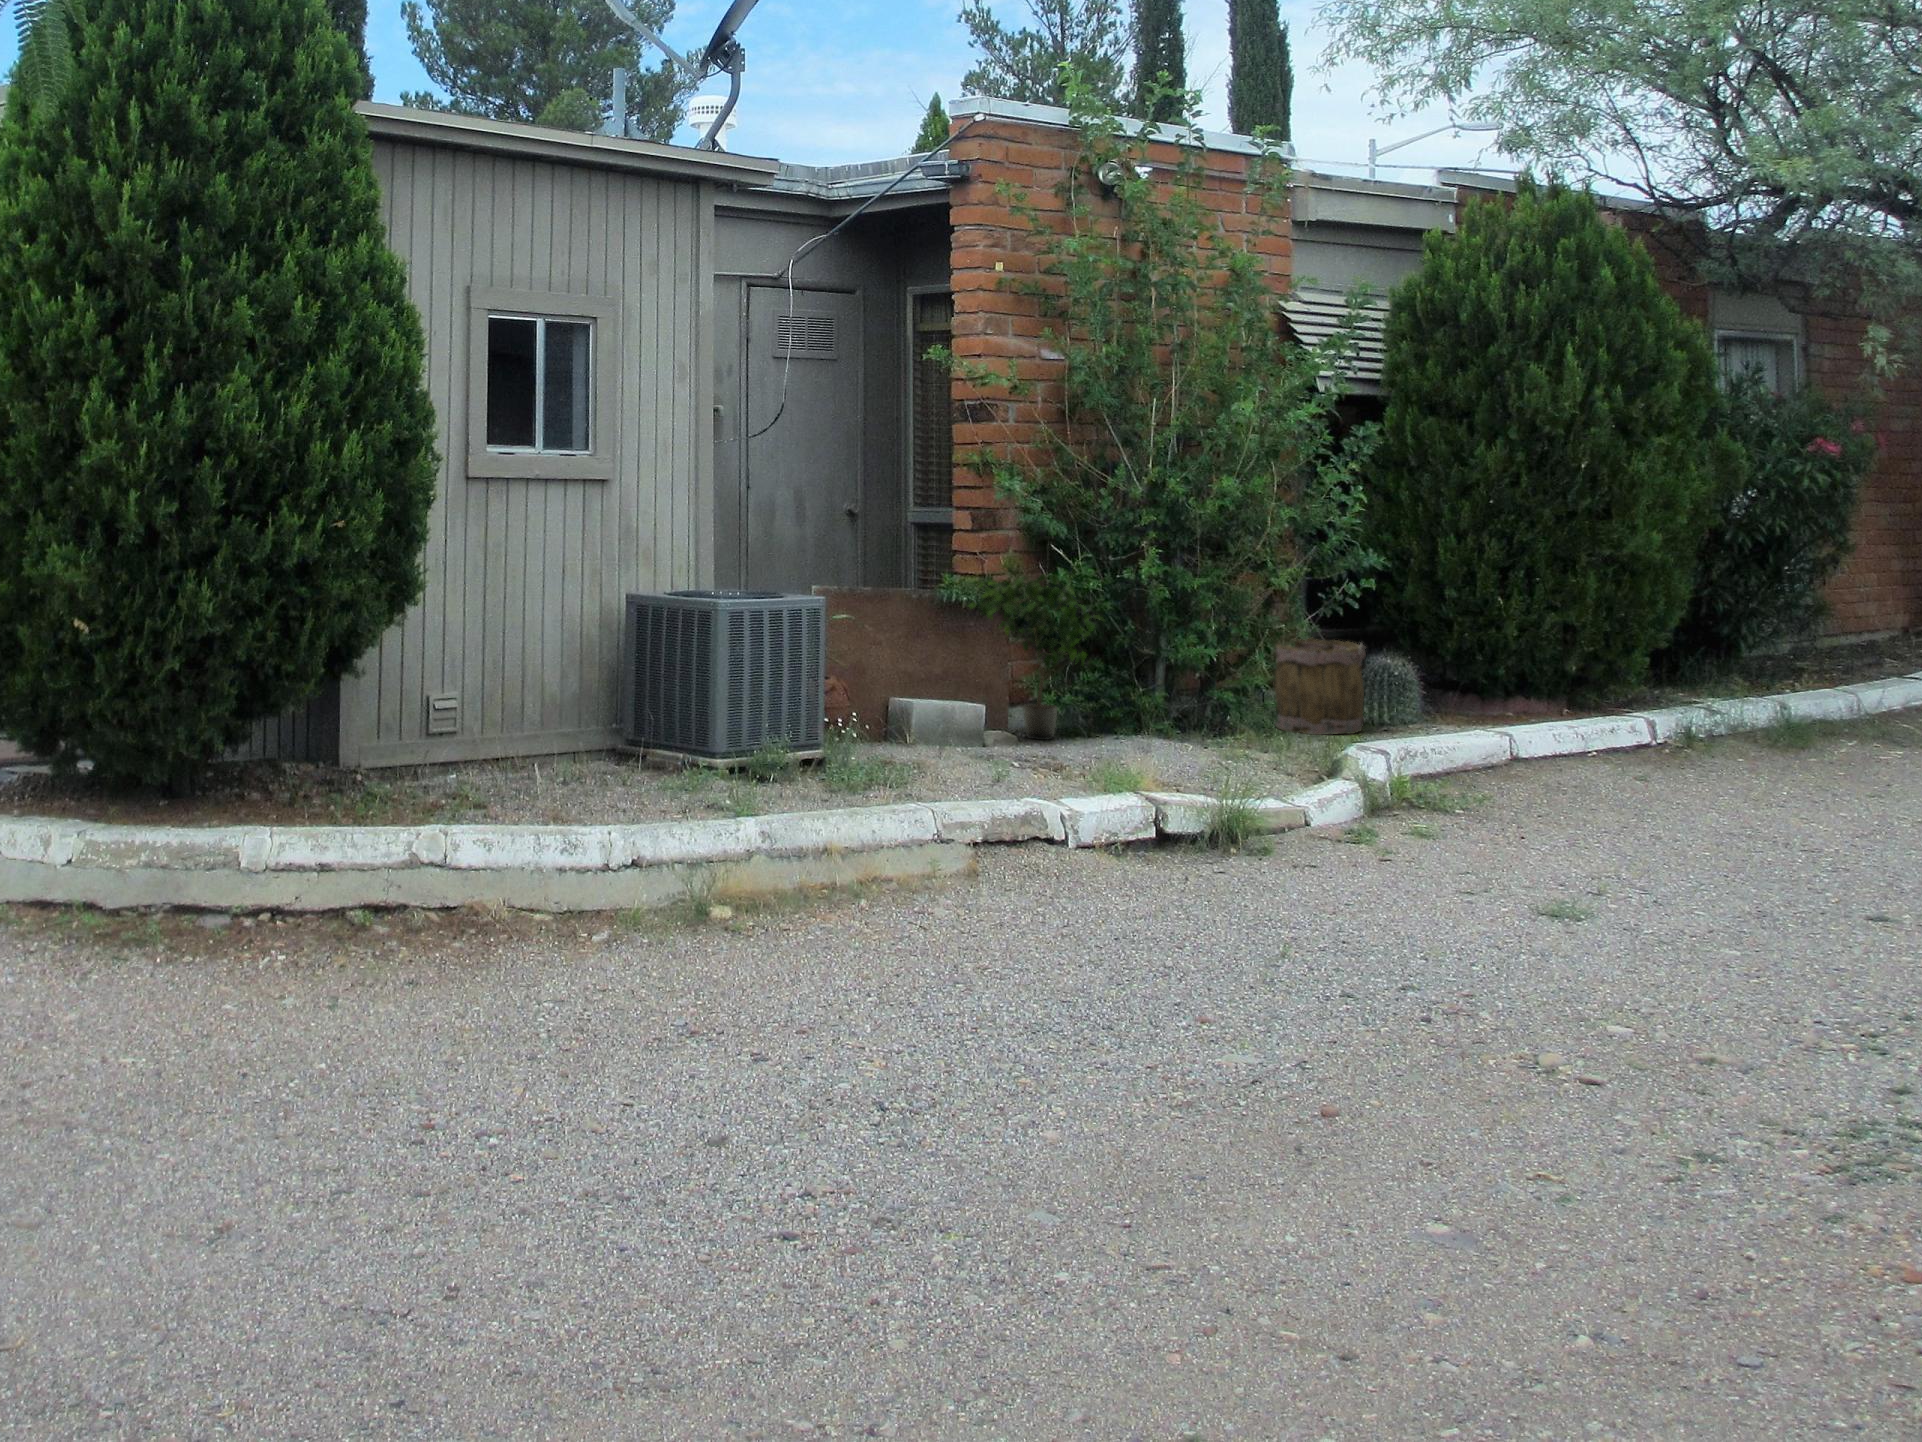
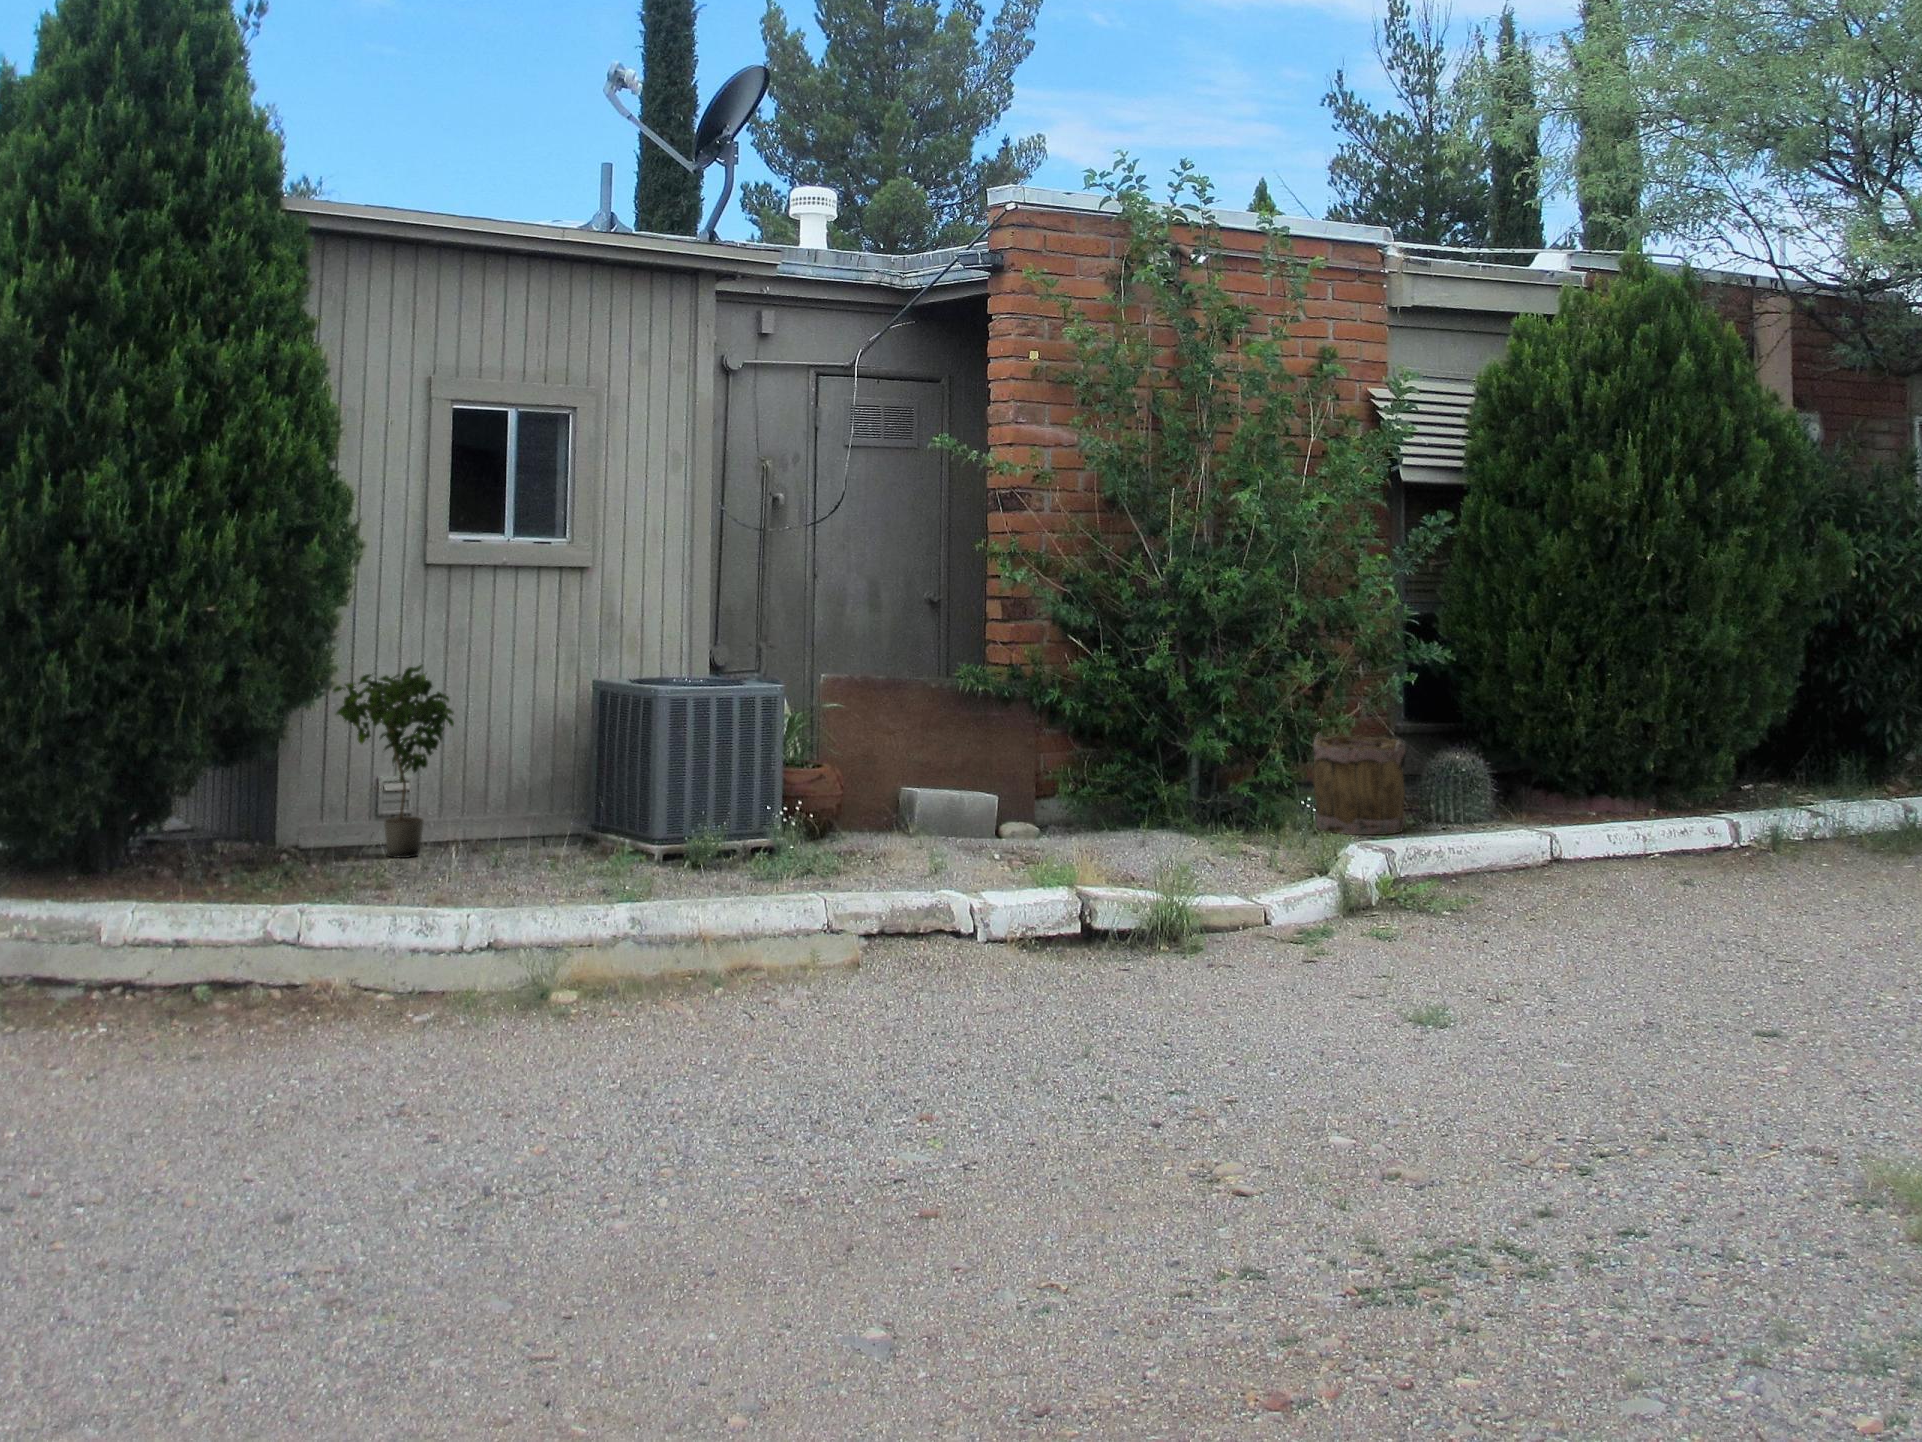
potted plant: present [969,574,1103,740] -> present [333,665,454,858]

